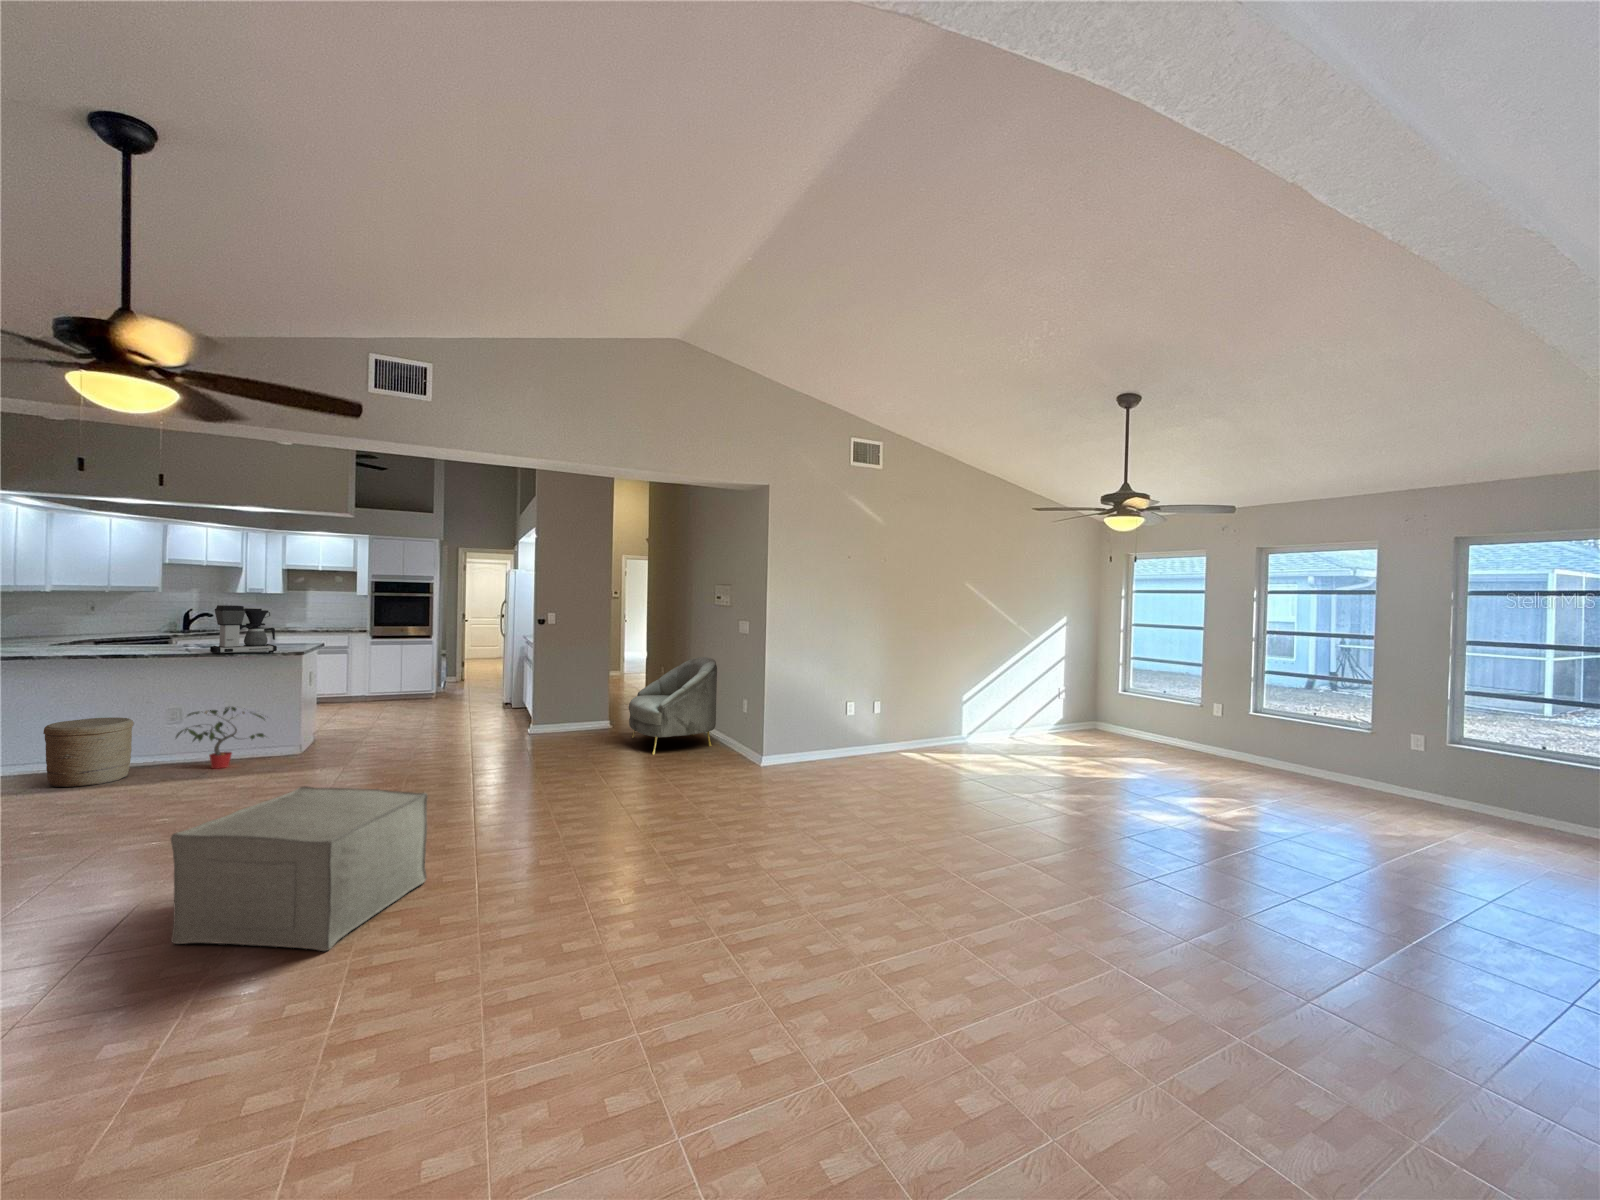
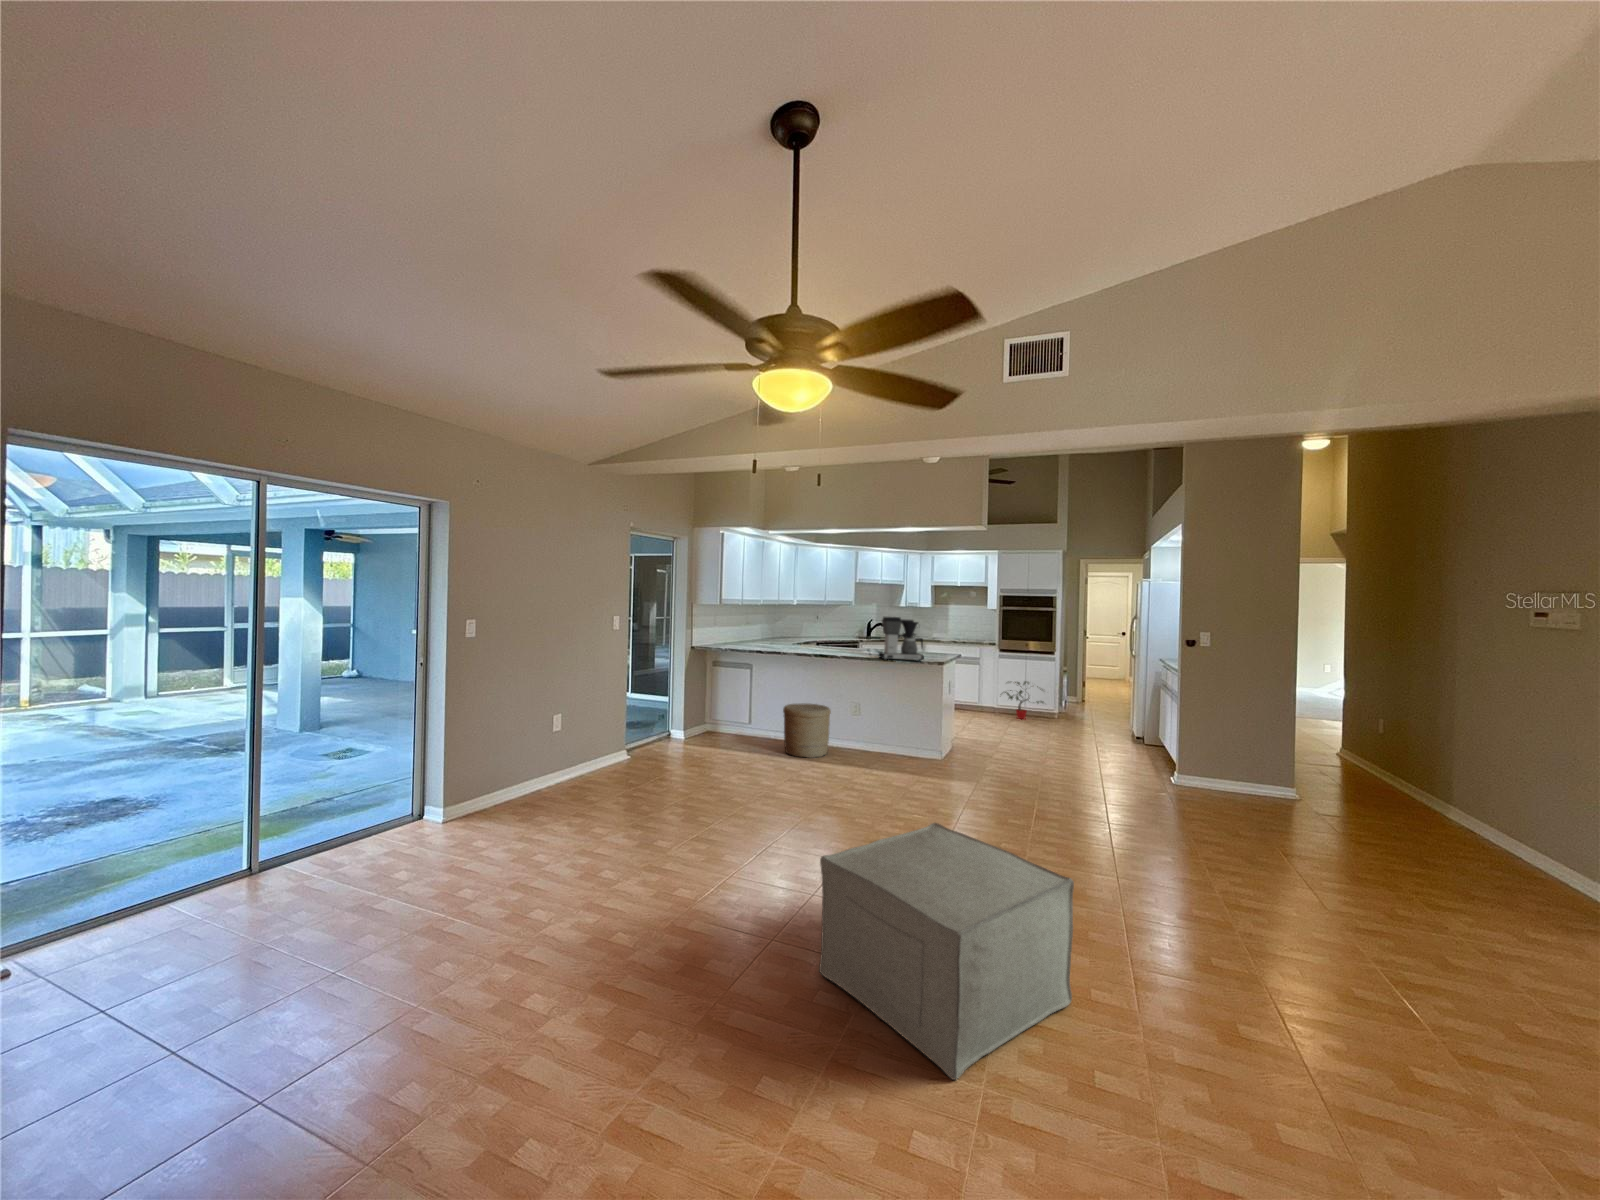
armchair: present [629,657,717,755] -> none [1340,718,1547,882]
potted plant: present [176,707,264,769] -> present [1005,681,1043,719]

